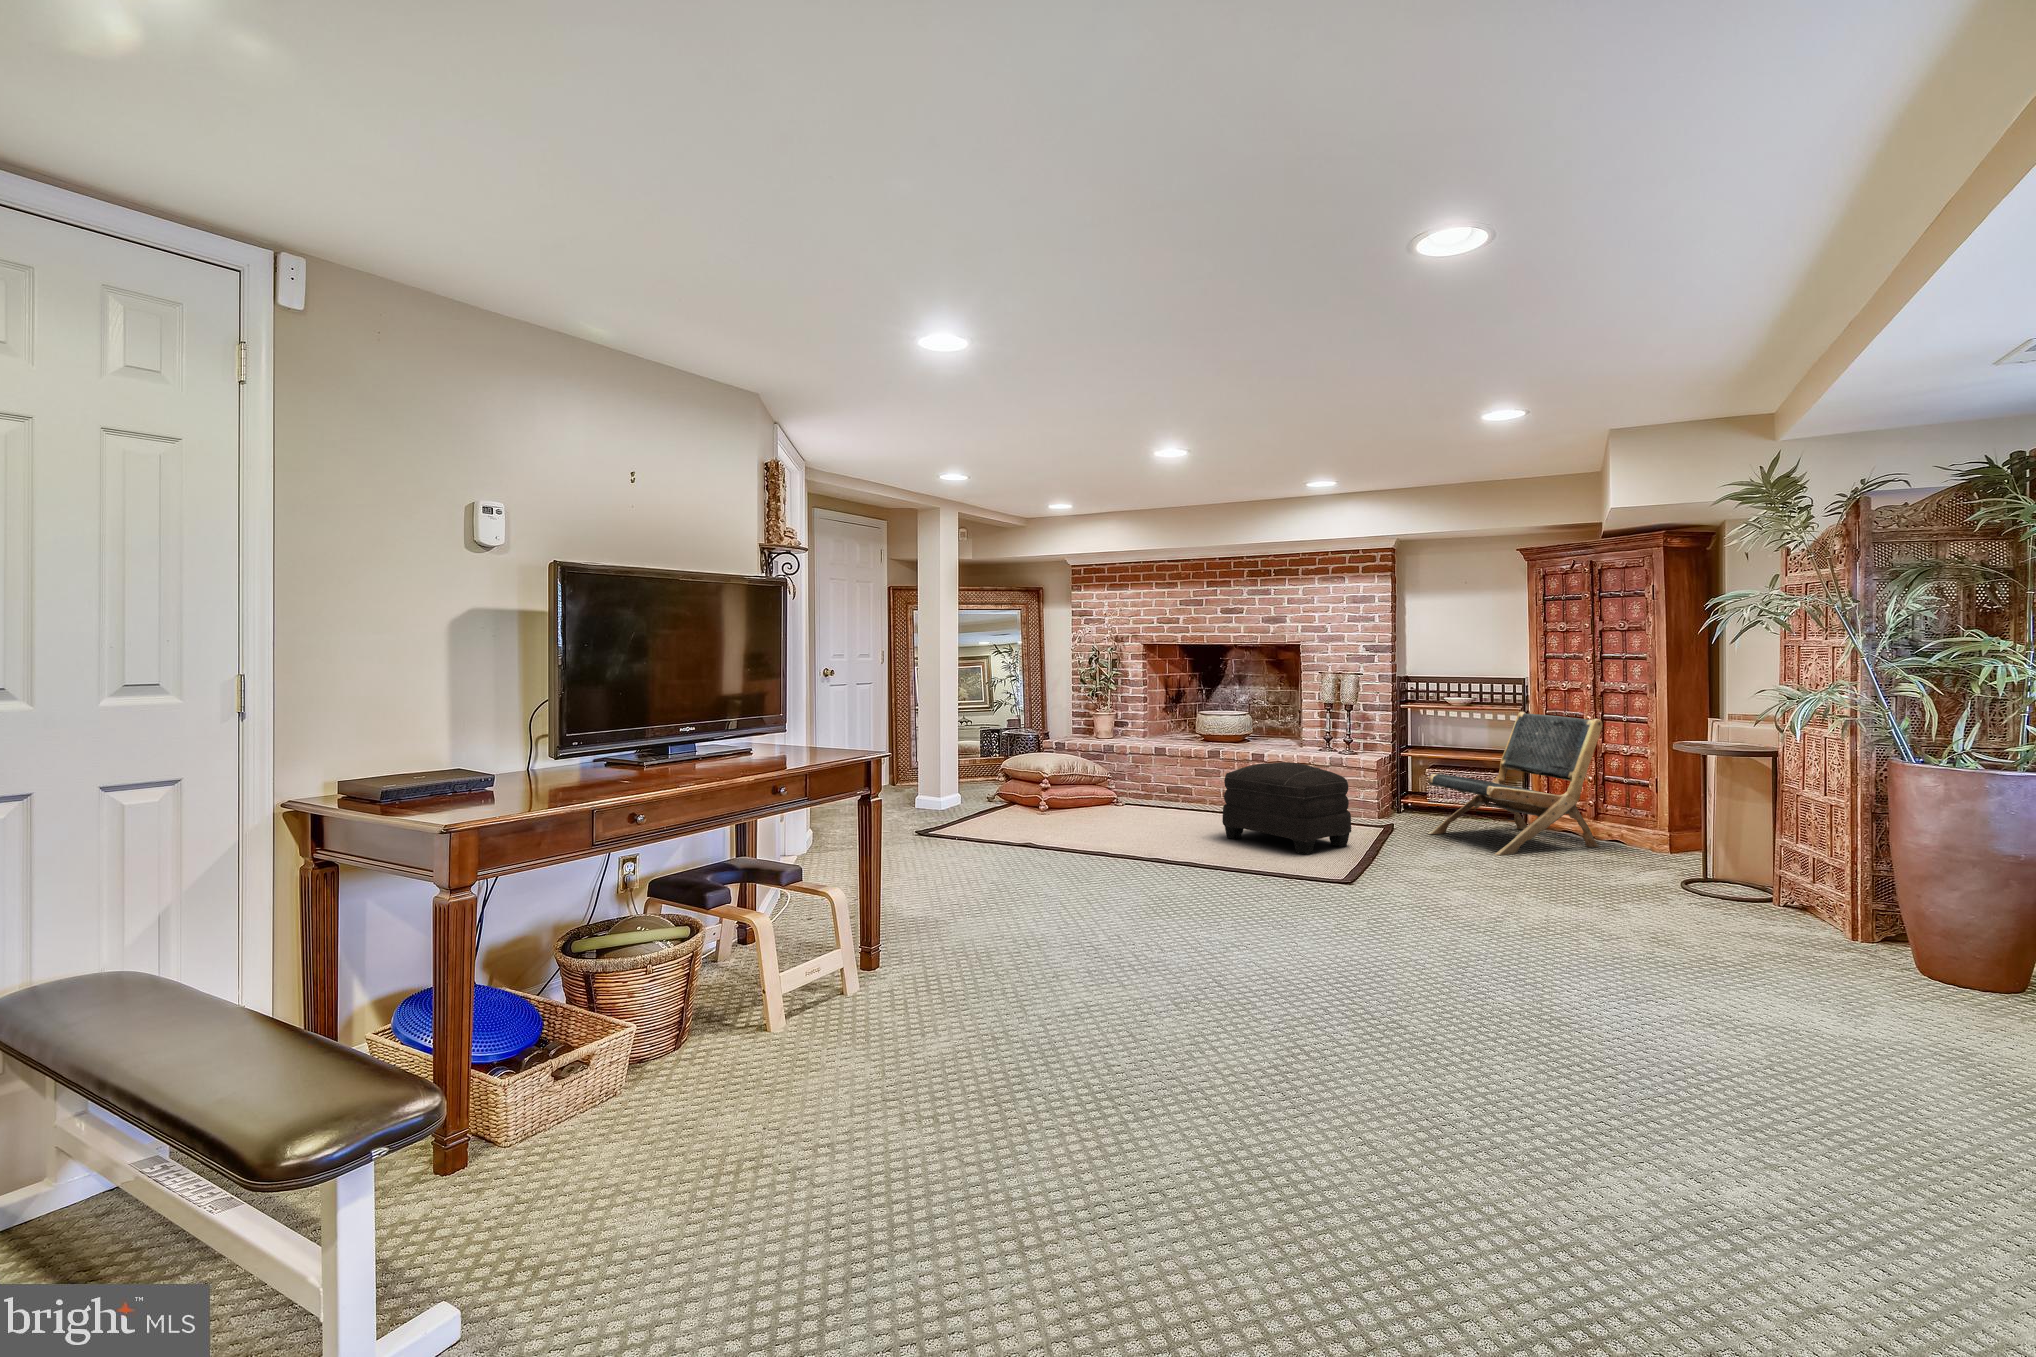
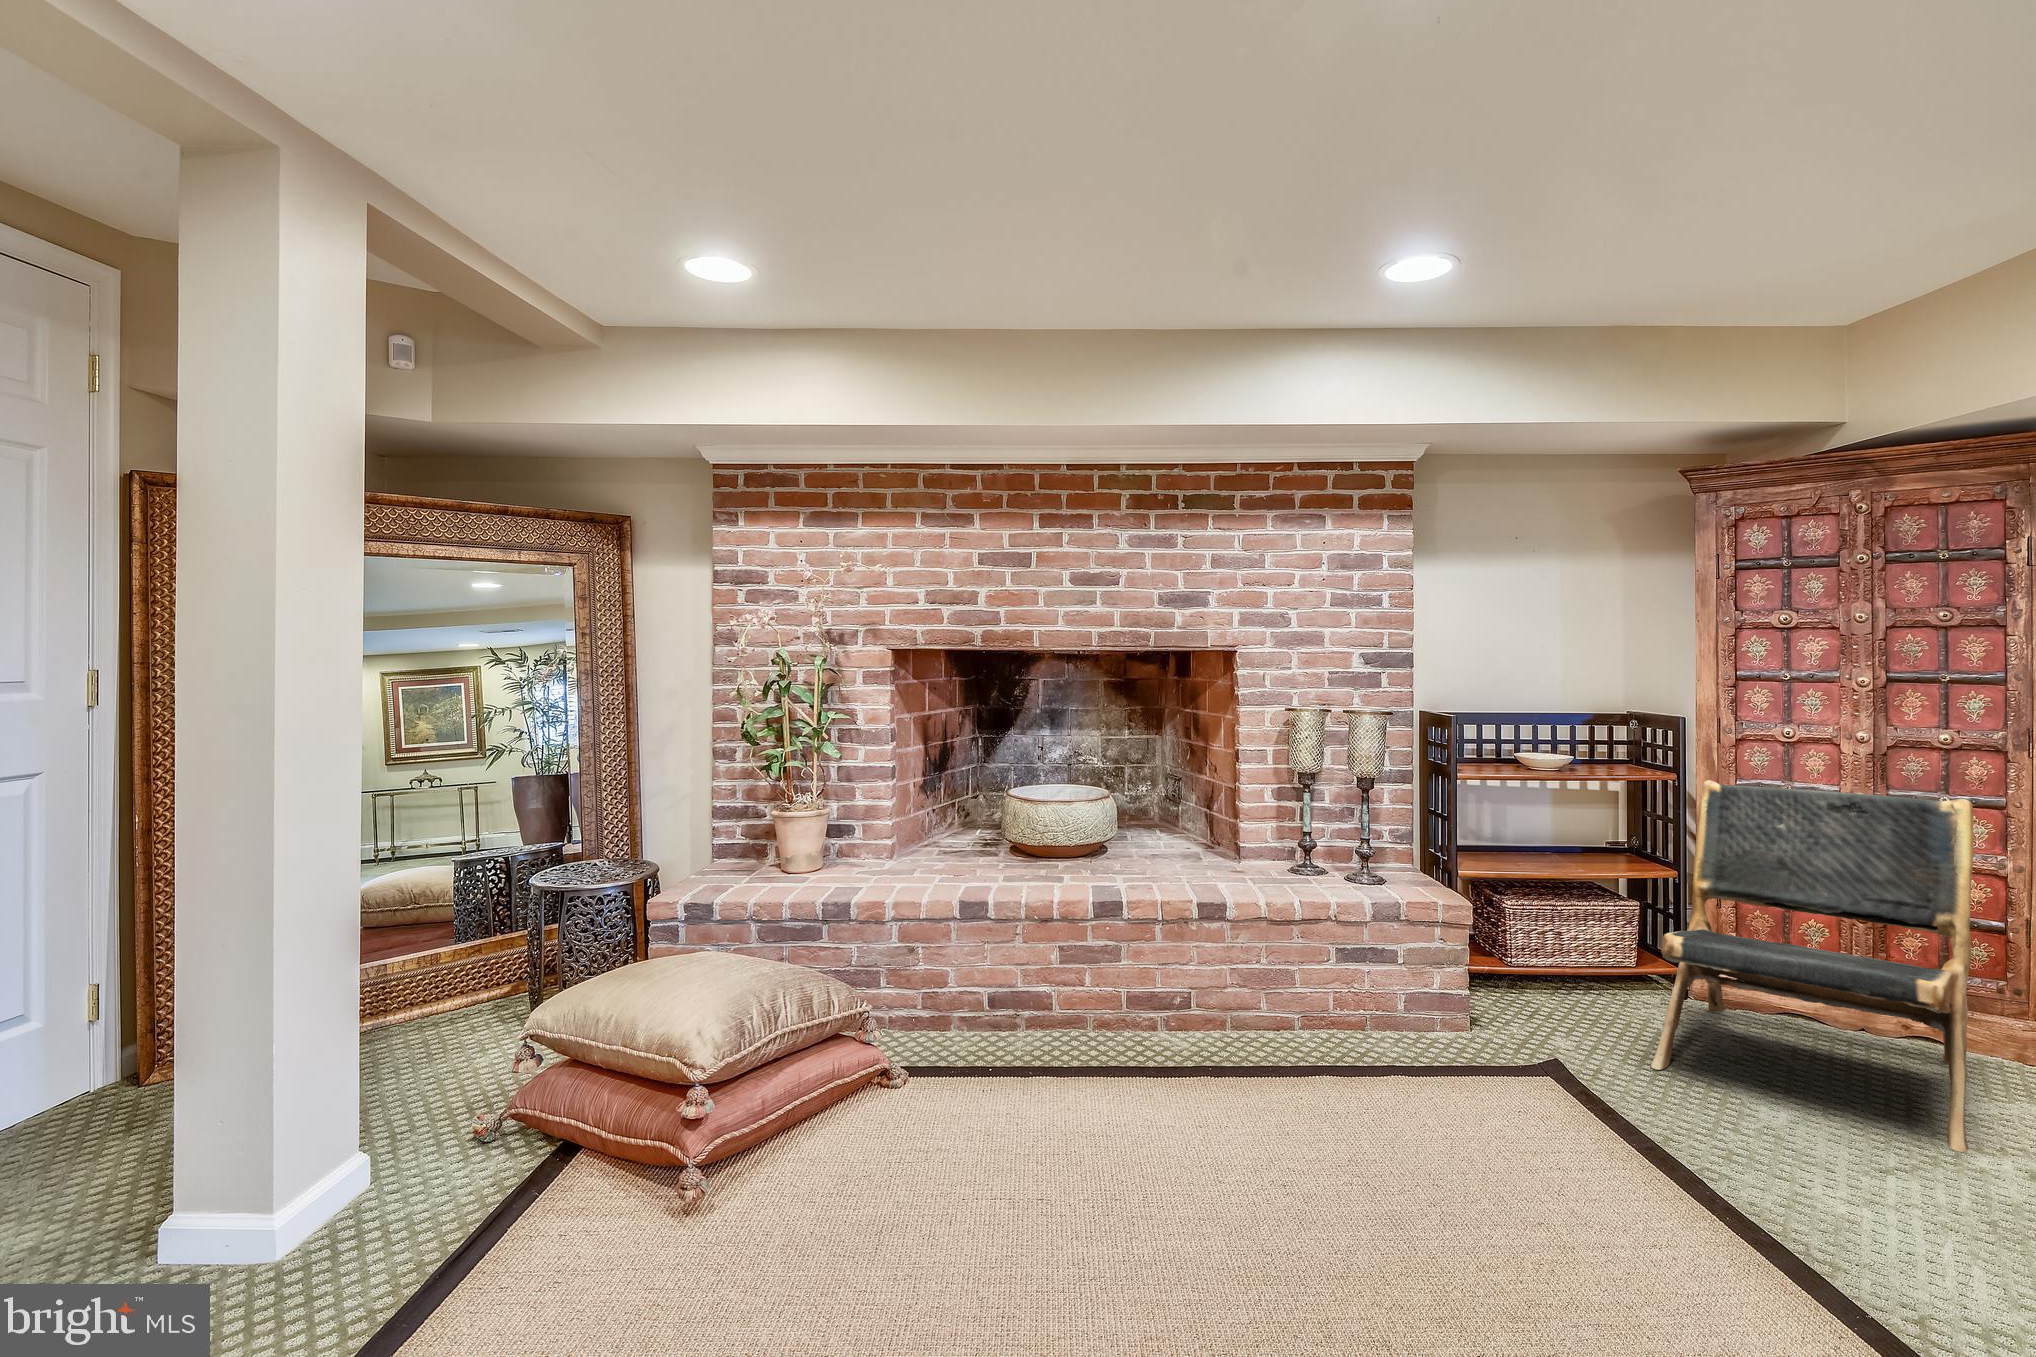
ottoman: present [1222,762,1351,854] -> none [1350,960,1729,1294]

